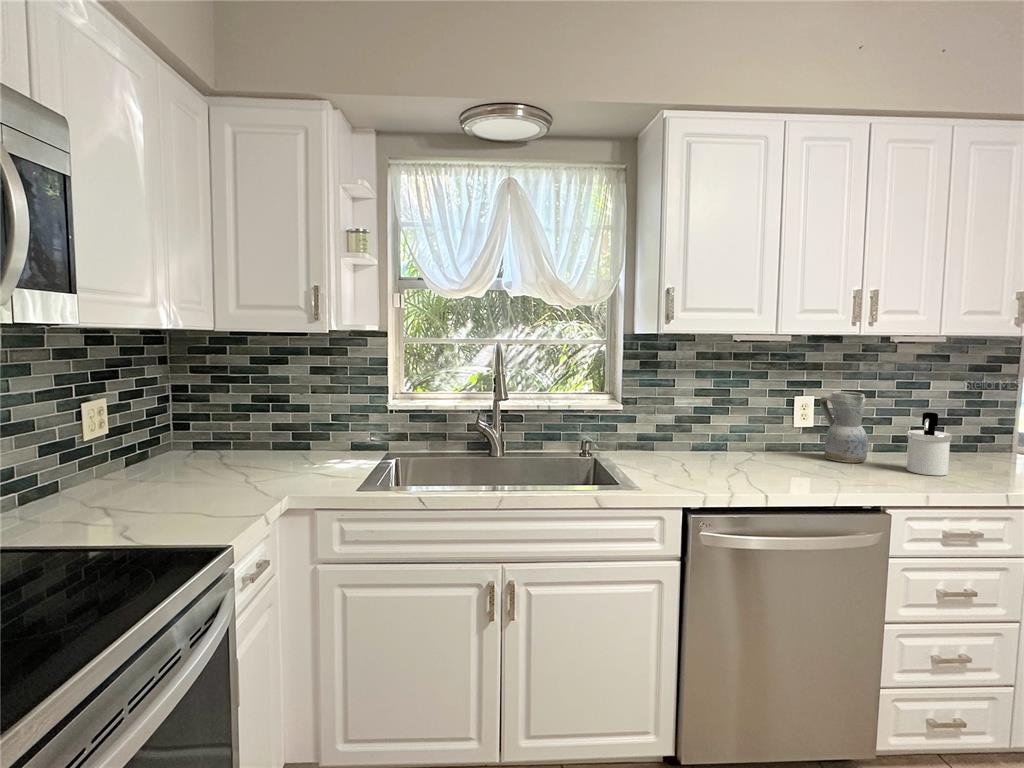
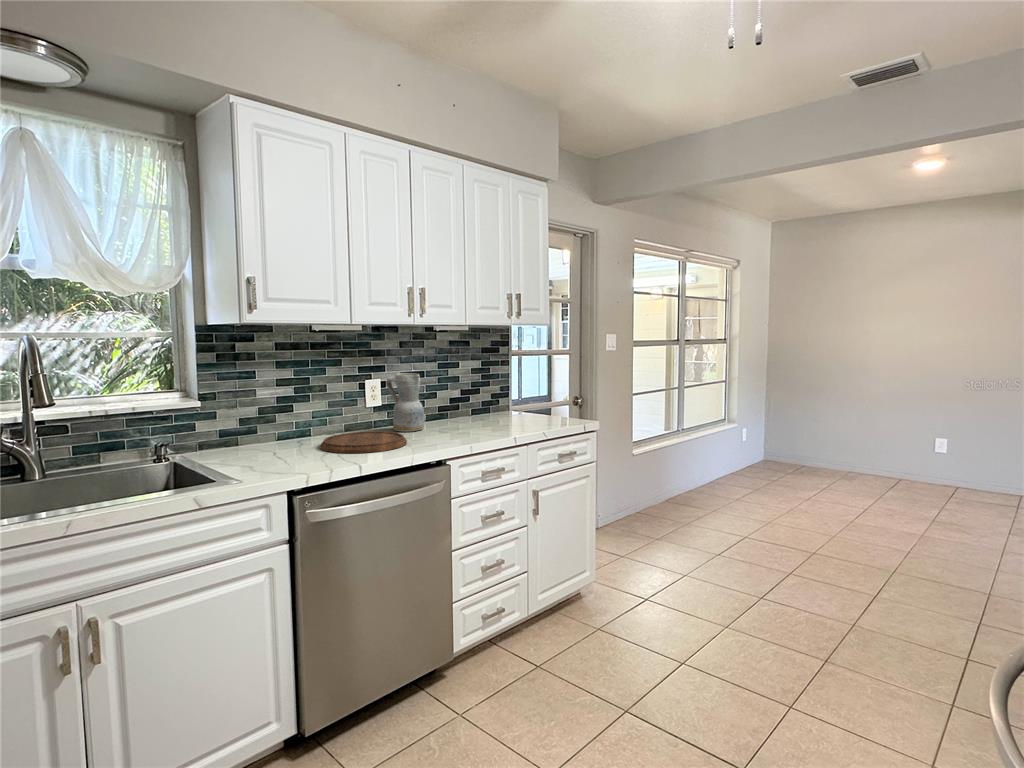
soap dispenser: present [907,412,952,476] -> none [451,384,479,432]
cutting board: none [731,454,835,482] -> present [320,431,407,453]

